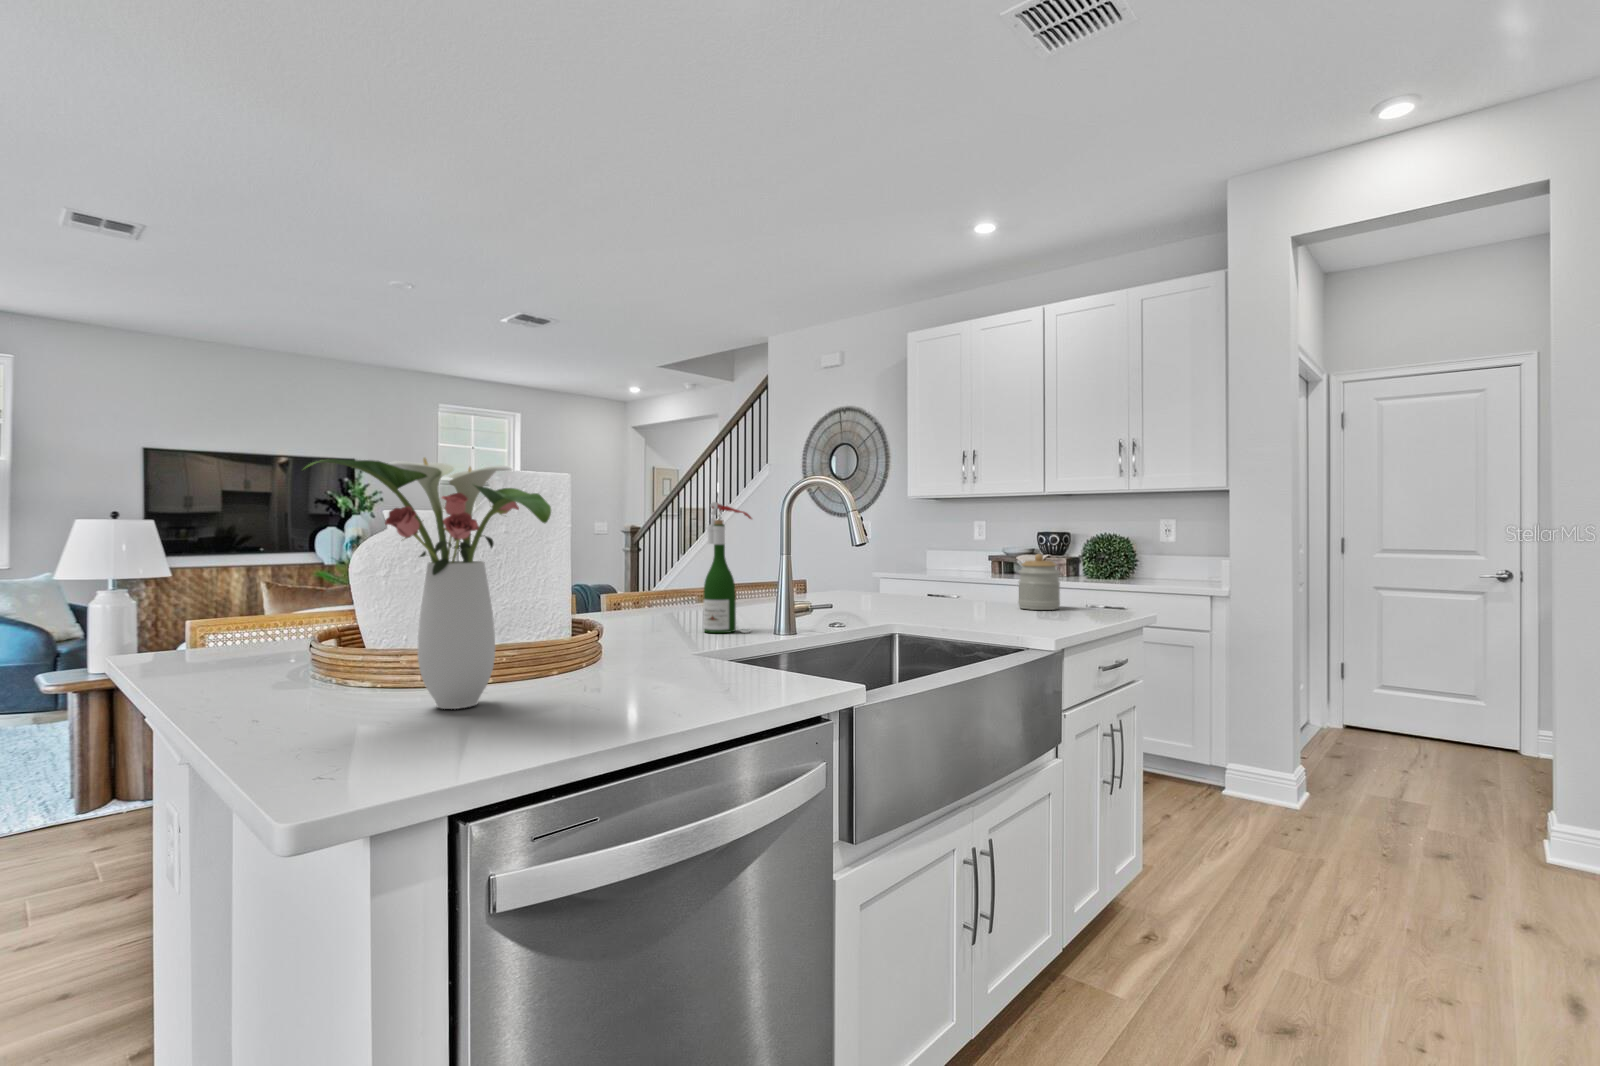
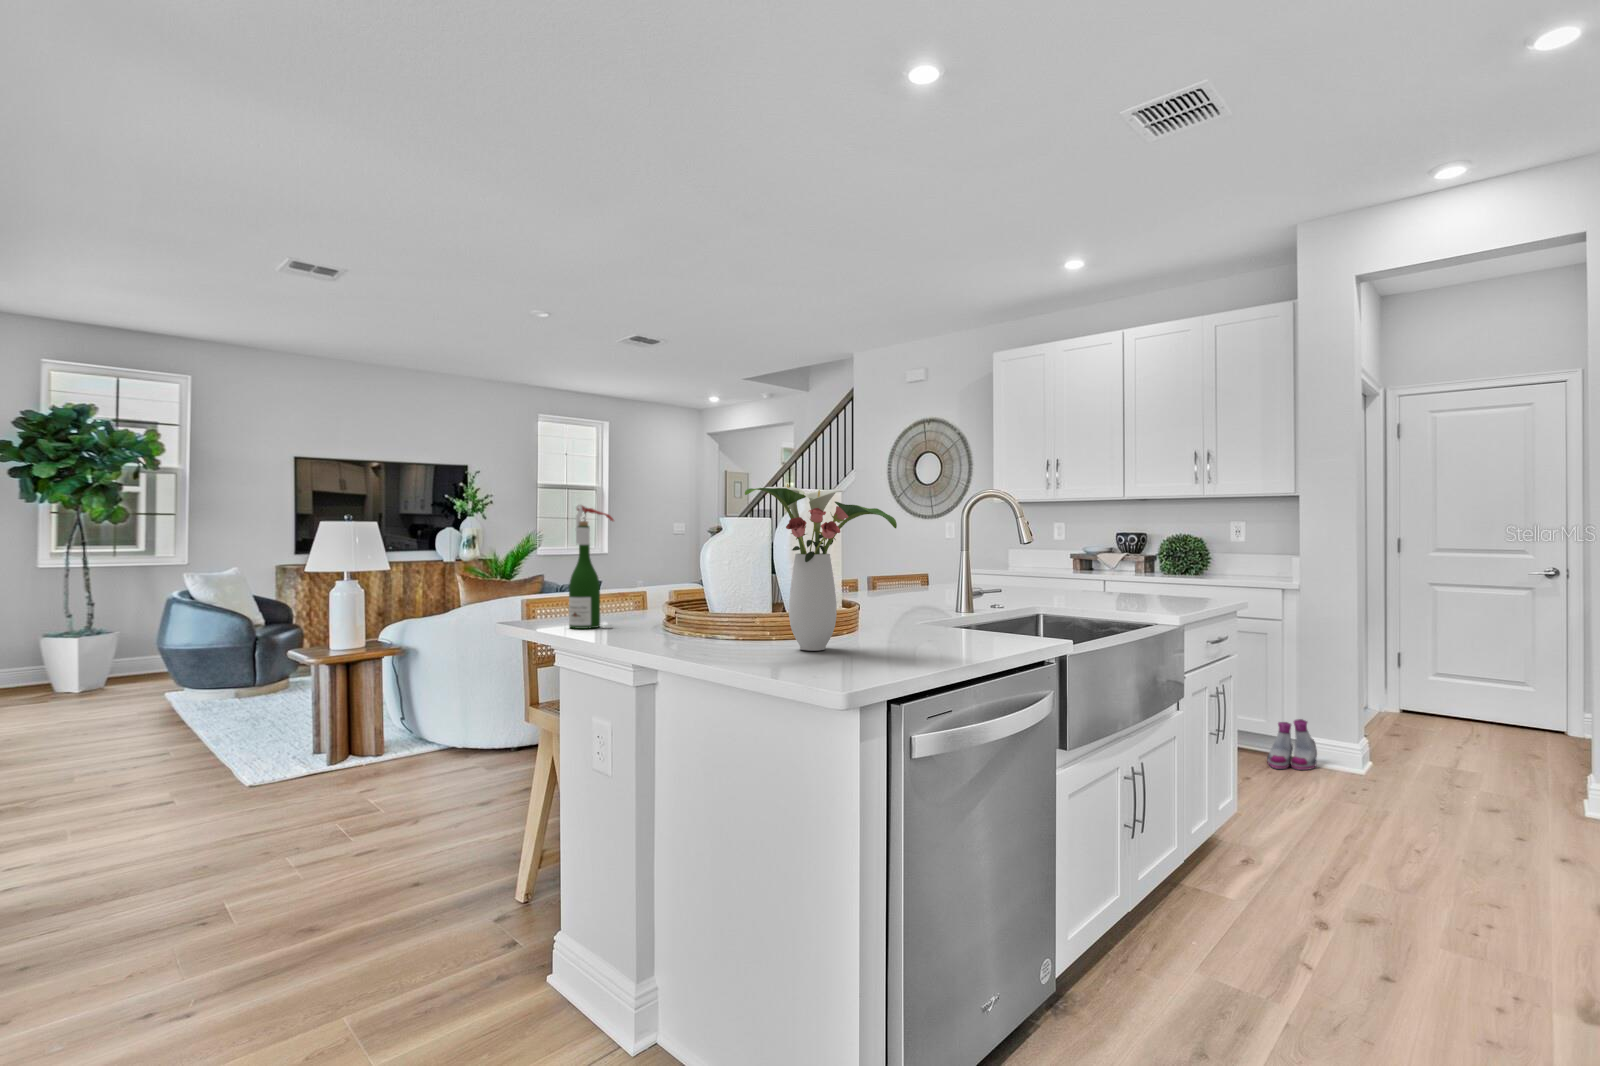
wine bottle: present [704,502,752,633] -> present [569,505,613,629]
jar: present [1018,554,1060,610] -> none [1126,552,1163,598]
boots: none [1193,744,1249,803] -> present [1267,719,1317,770]

